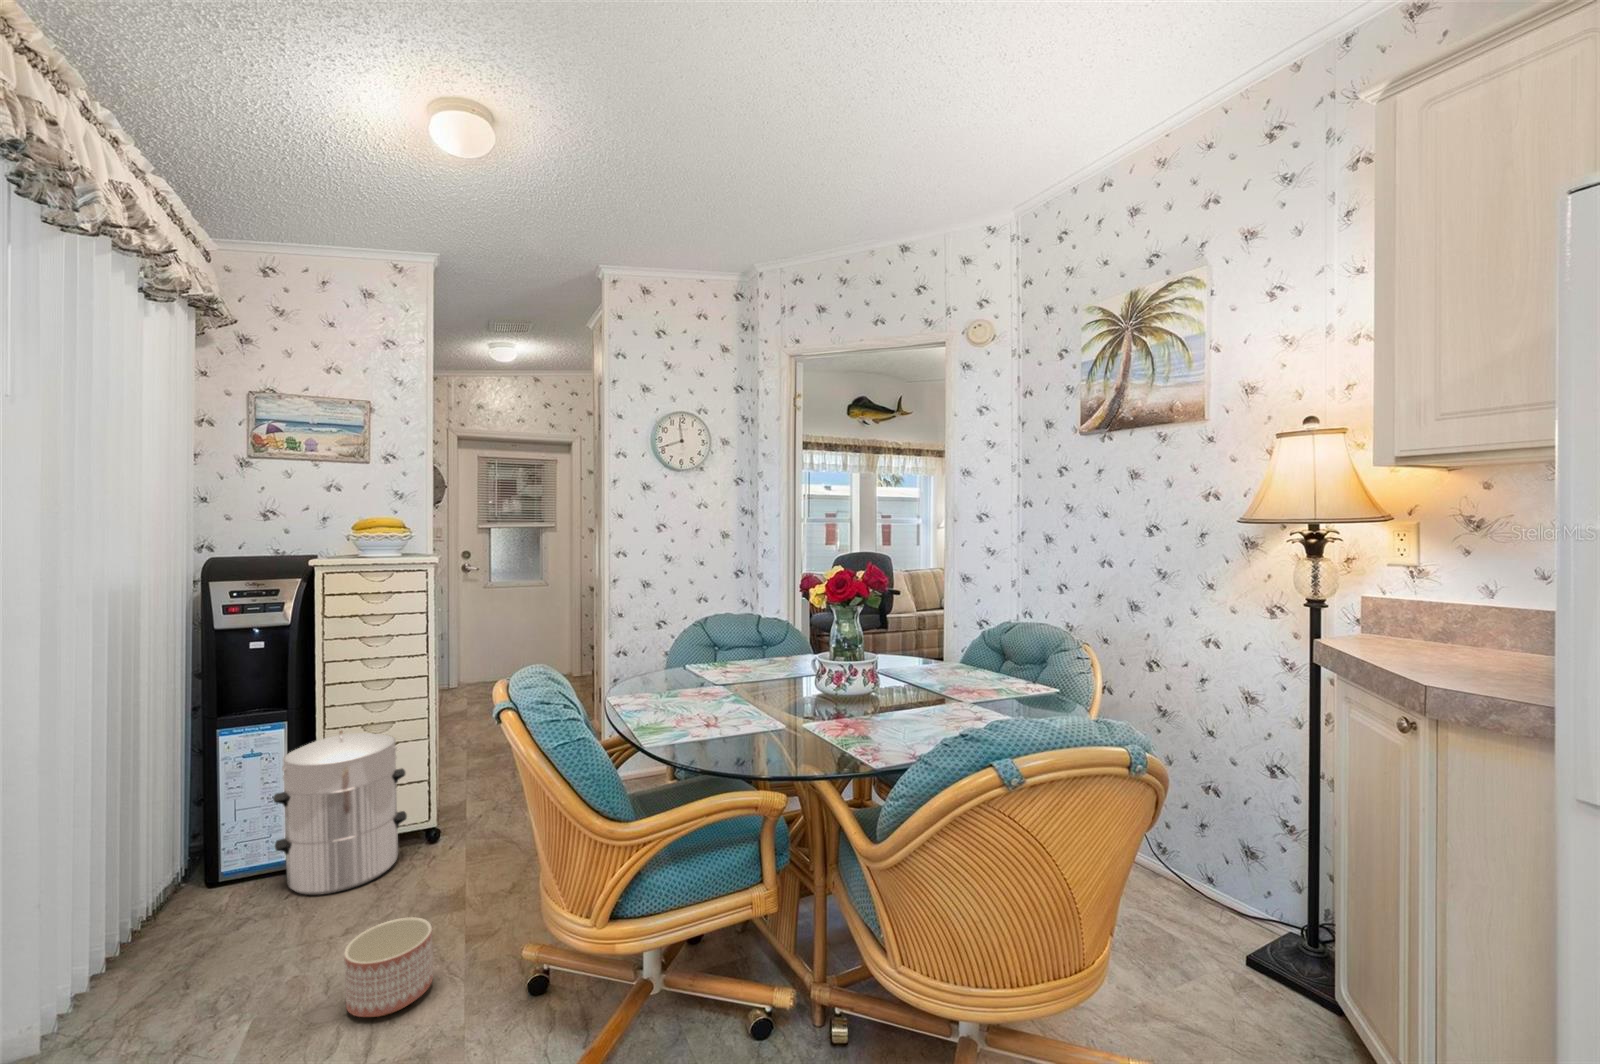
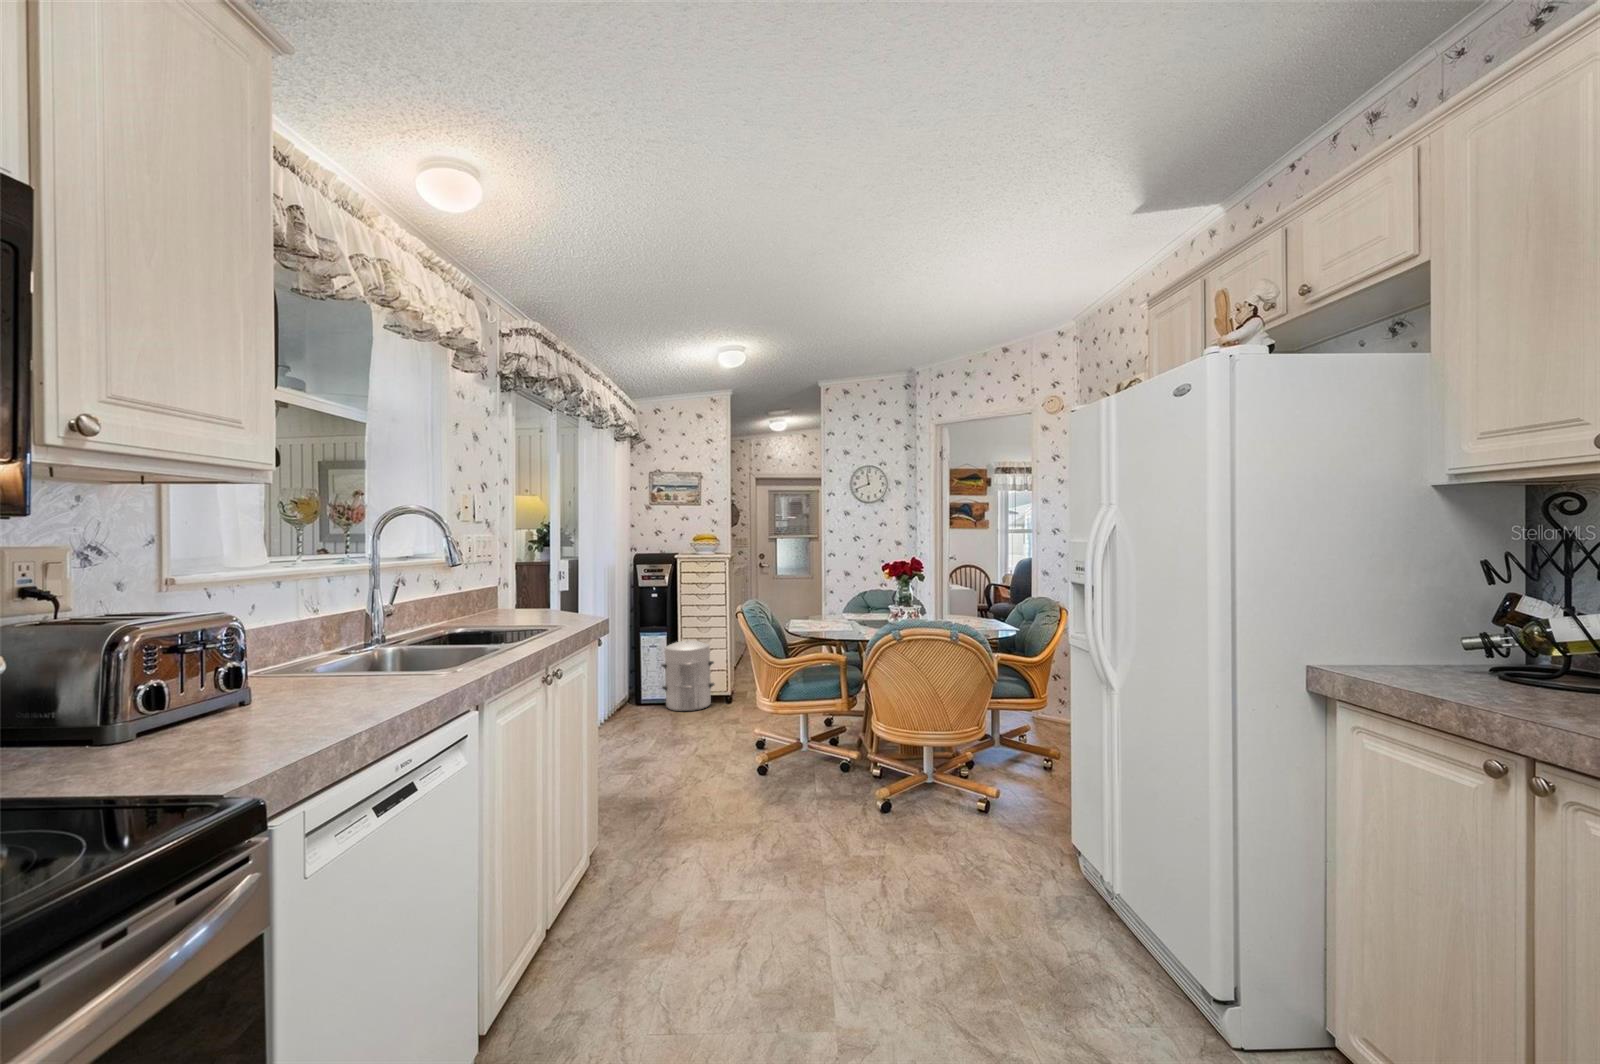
planter: present [344,917,433,1017] -> none [684,711,717,743]

